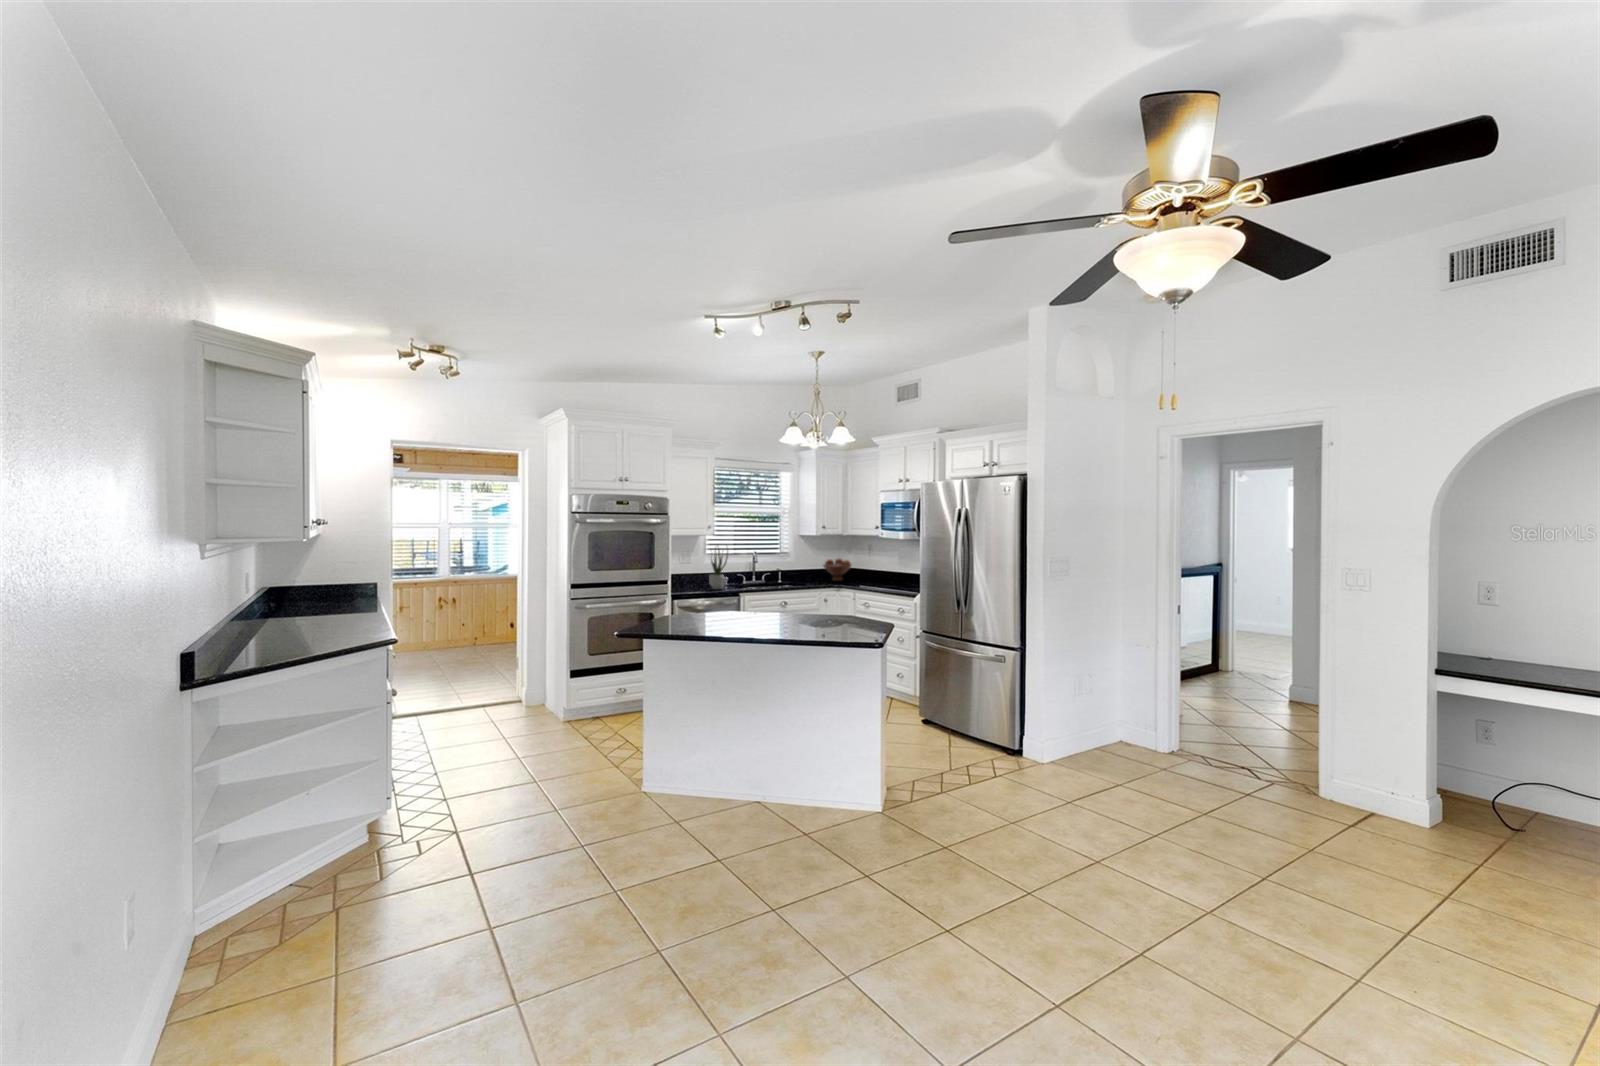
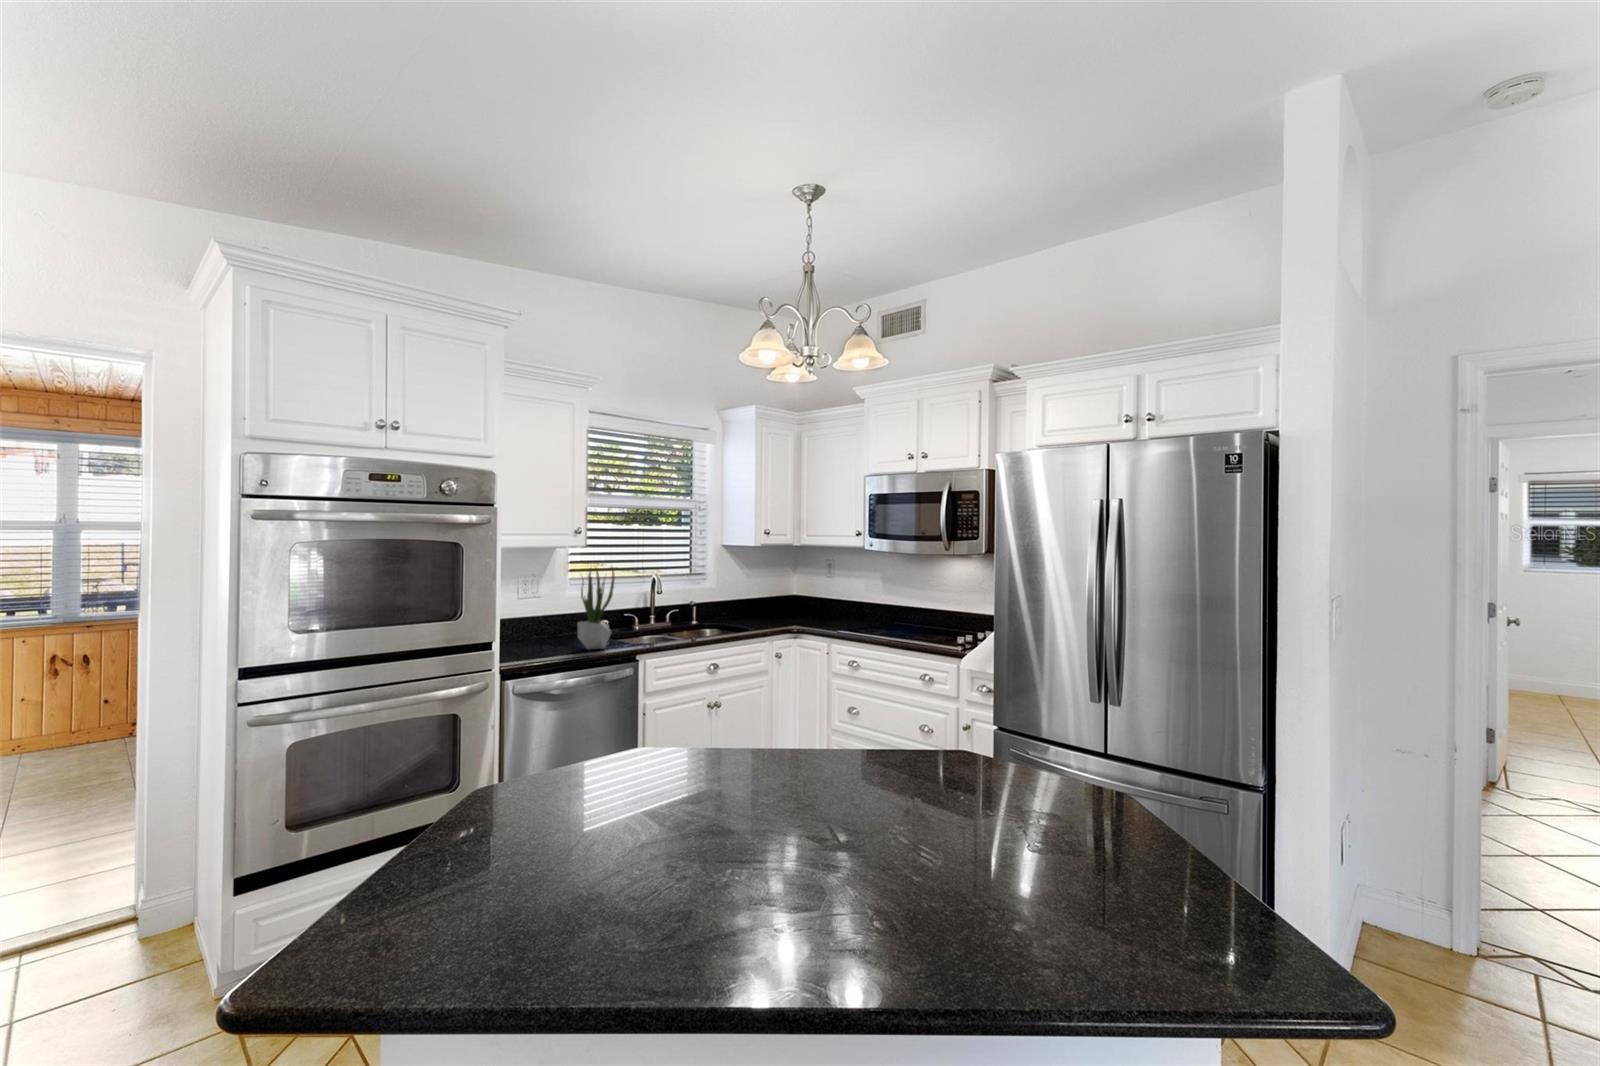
fruit bowl: present [824,558,851,581] -> none [760,582,807,619]

